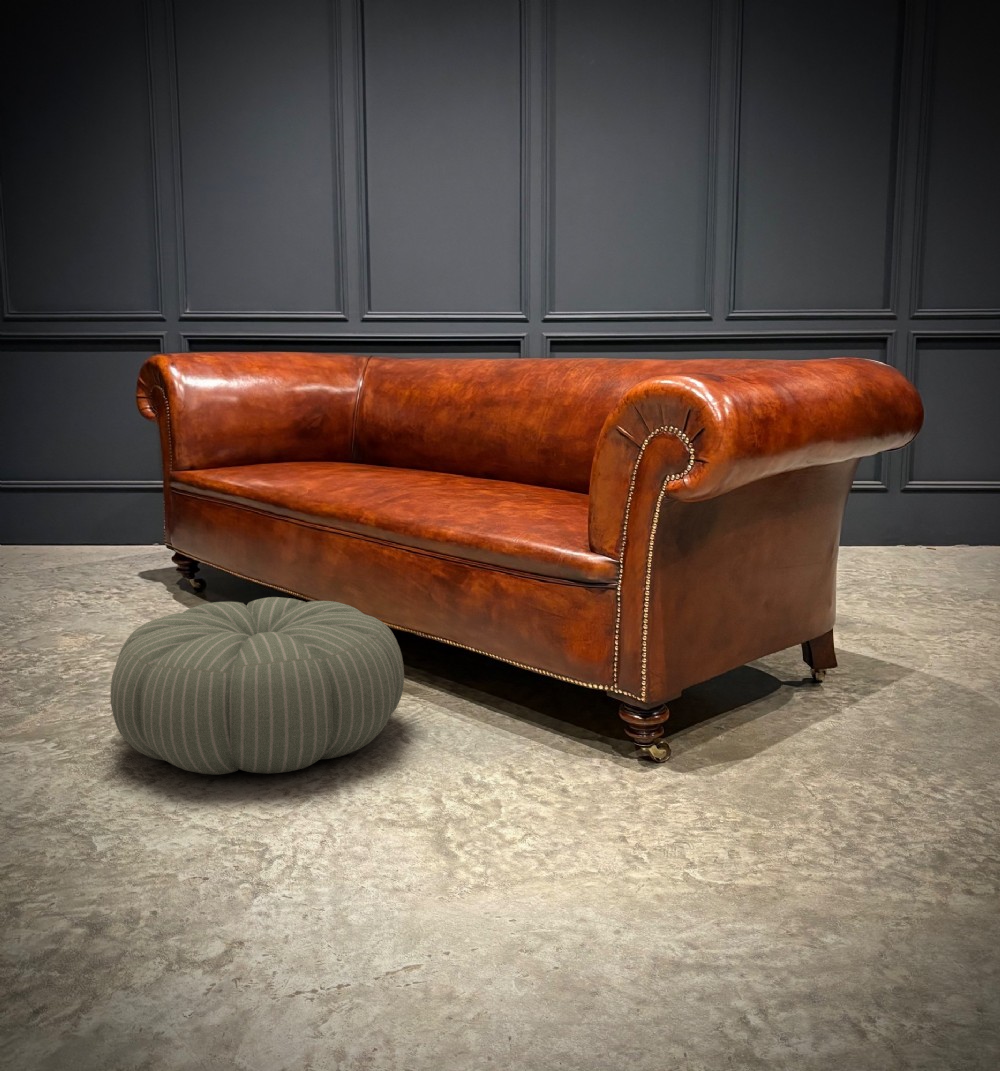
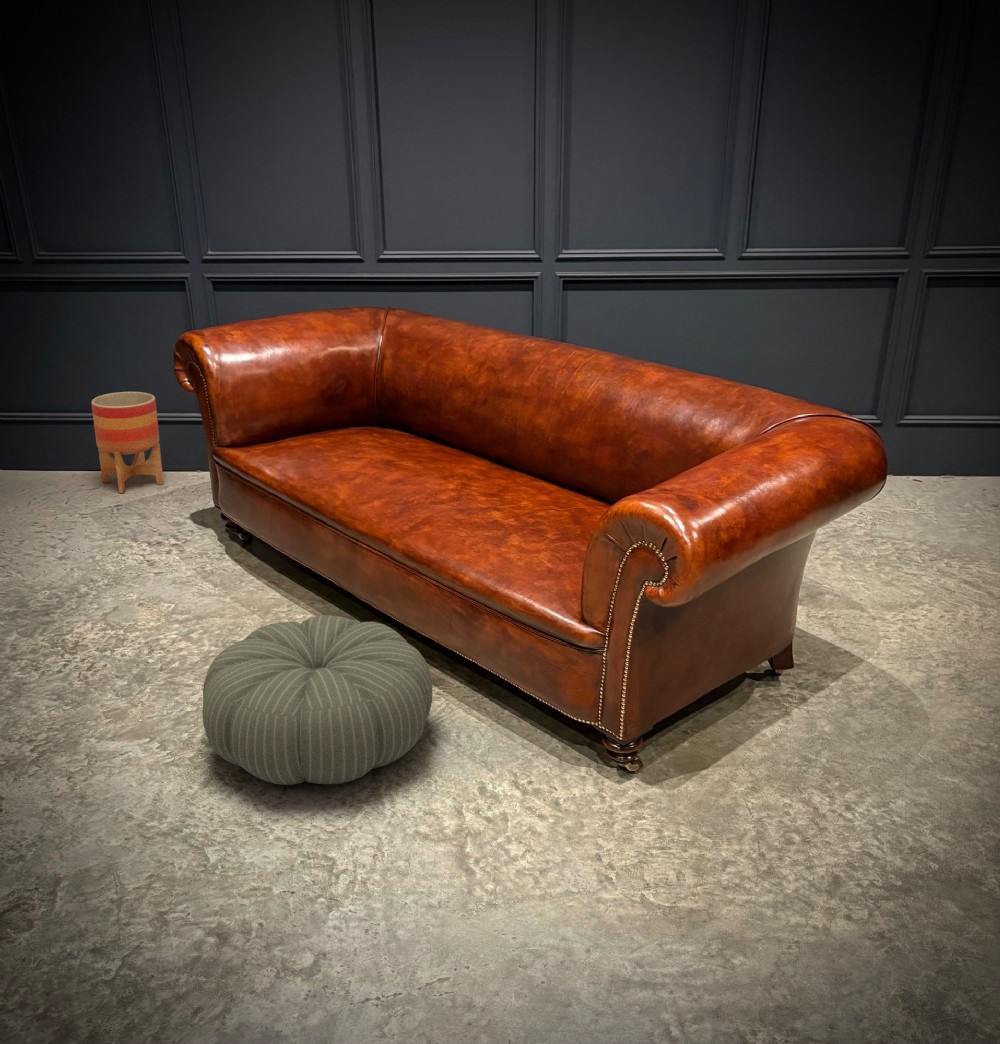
planter: none [36,452,113,558] -> present [91,392,164,493]

